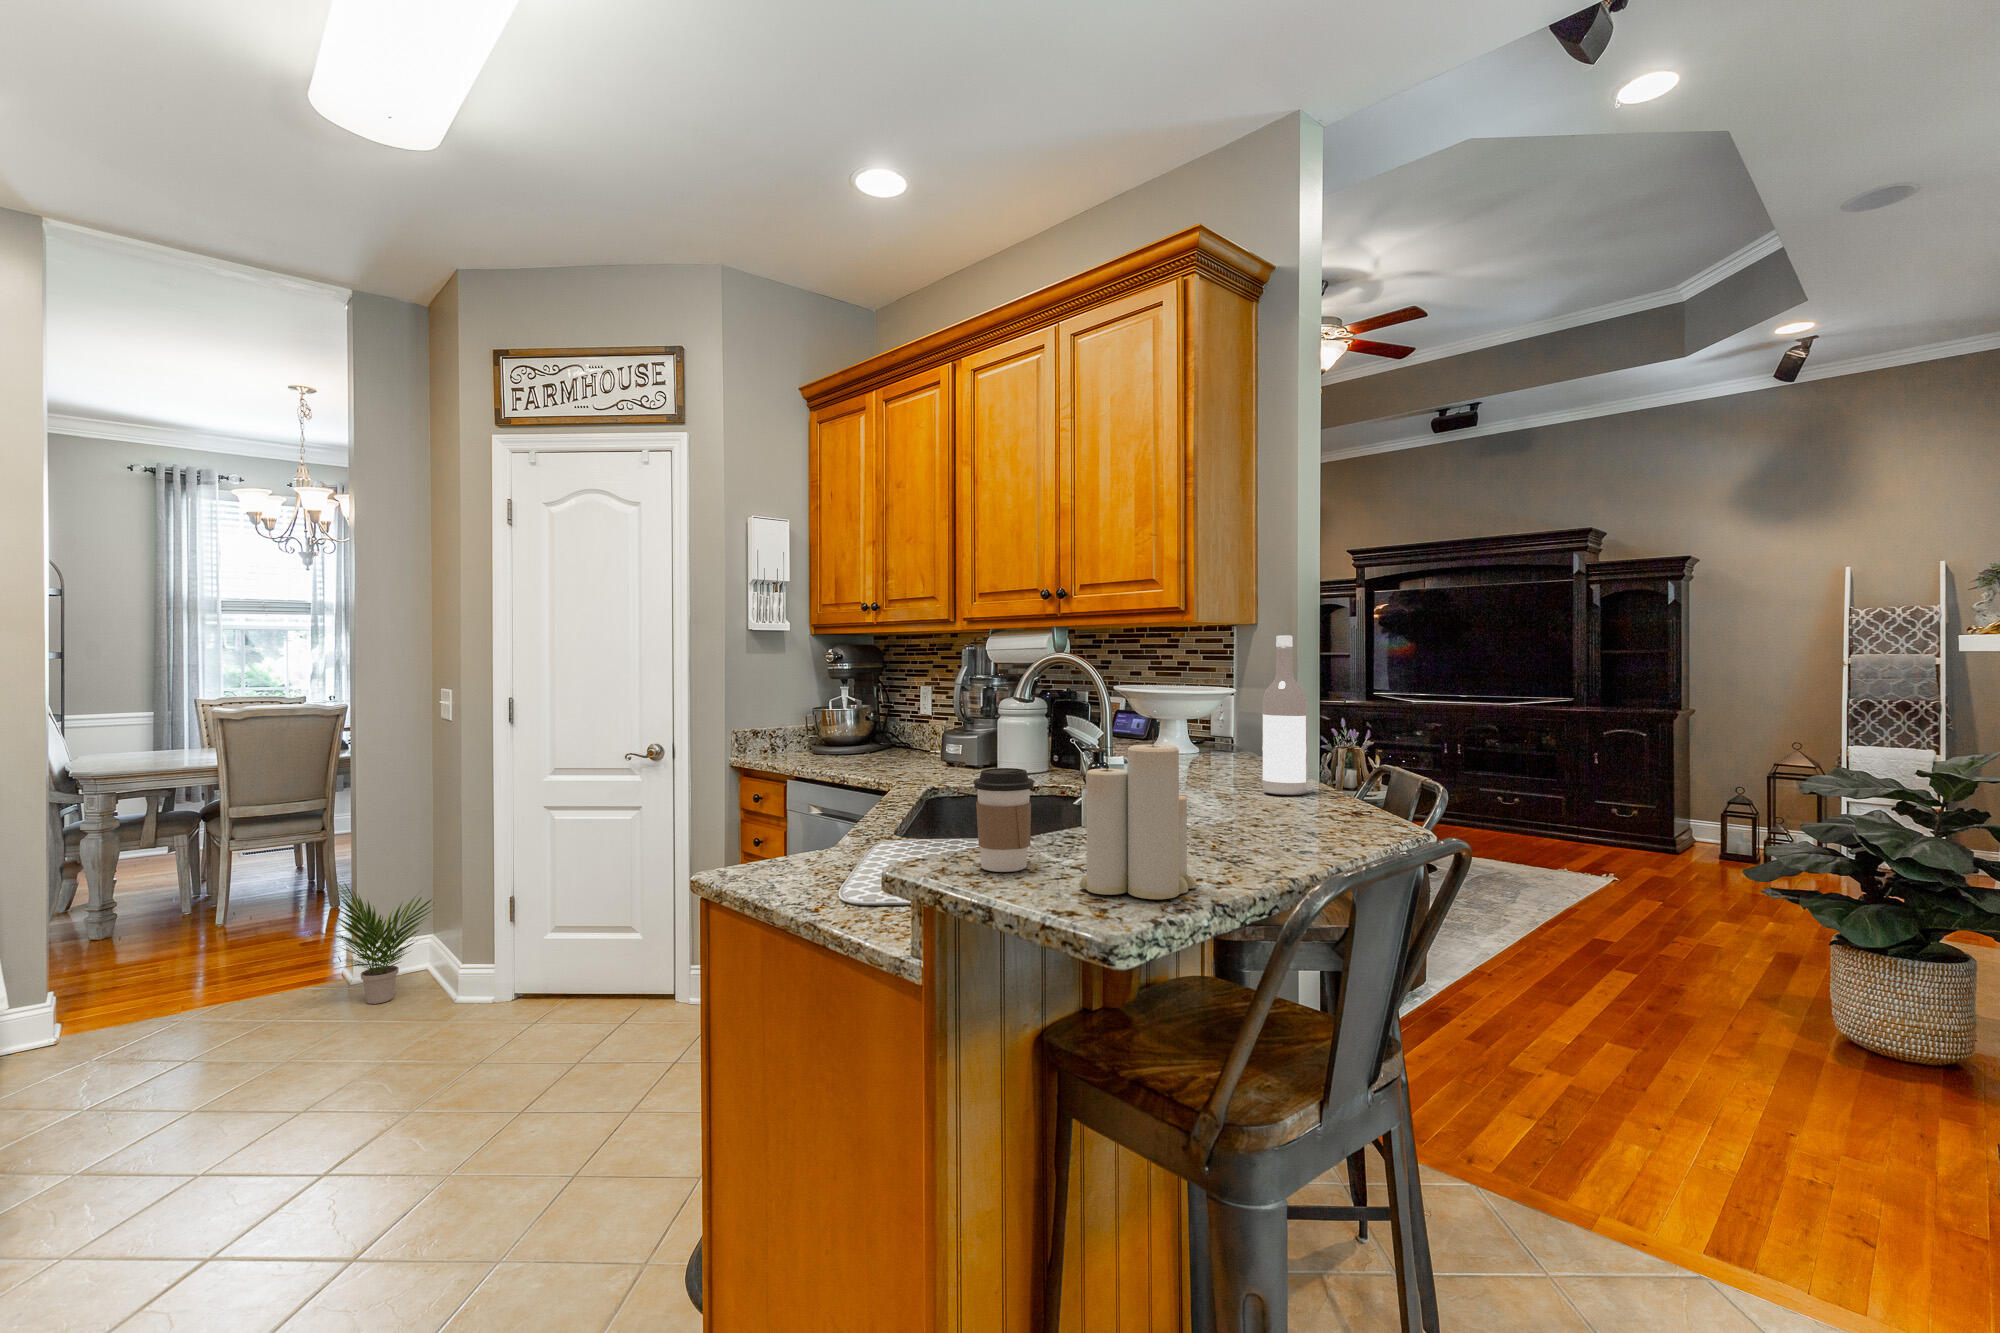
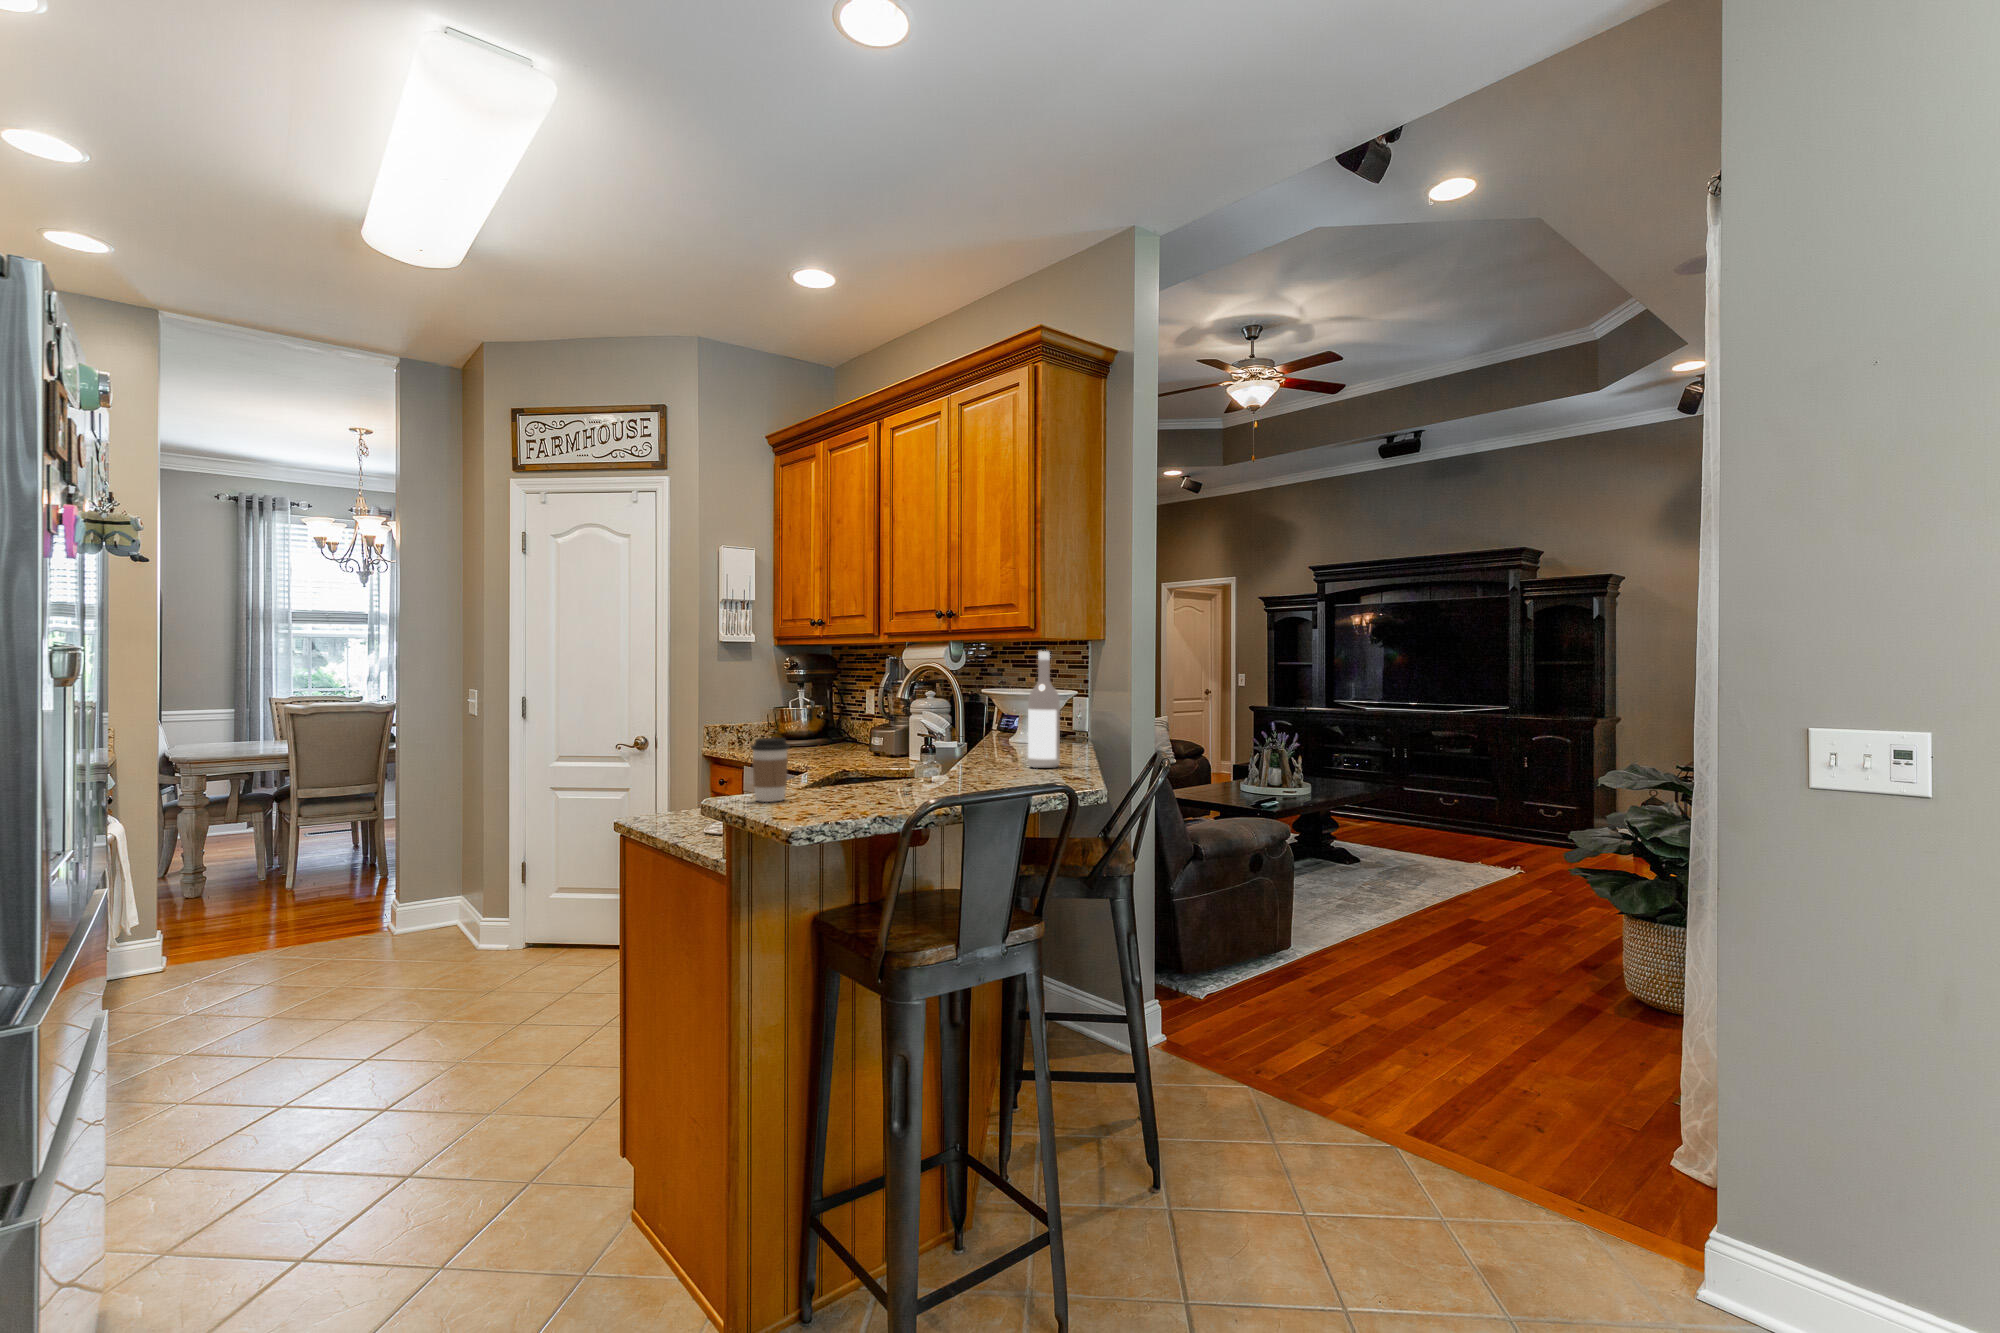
candle: present [1080,728,1197,899] -> none [795,710,866,812]
potted plant: present [331,884,432,1004] -> none [356,848,461,948]

